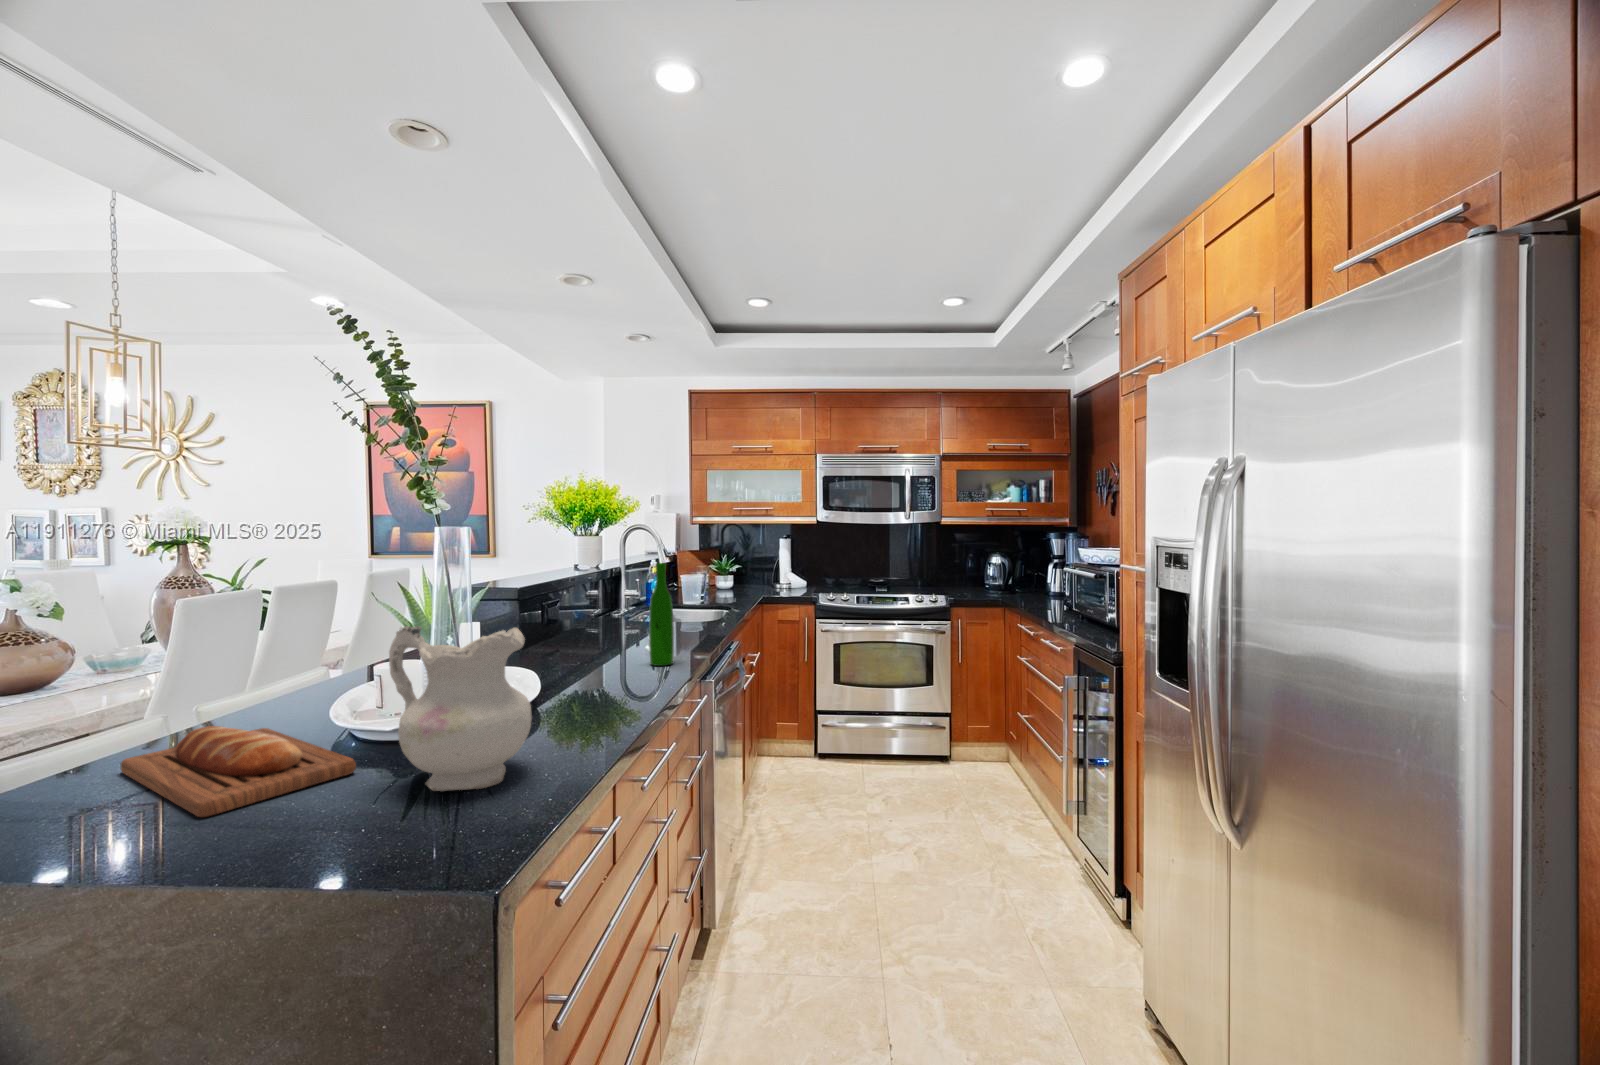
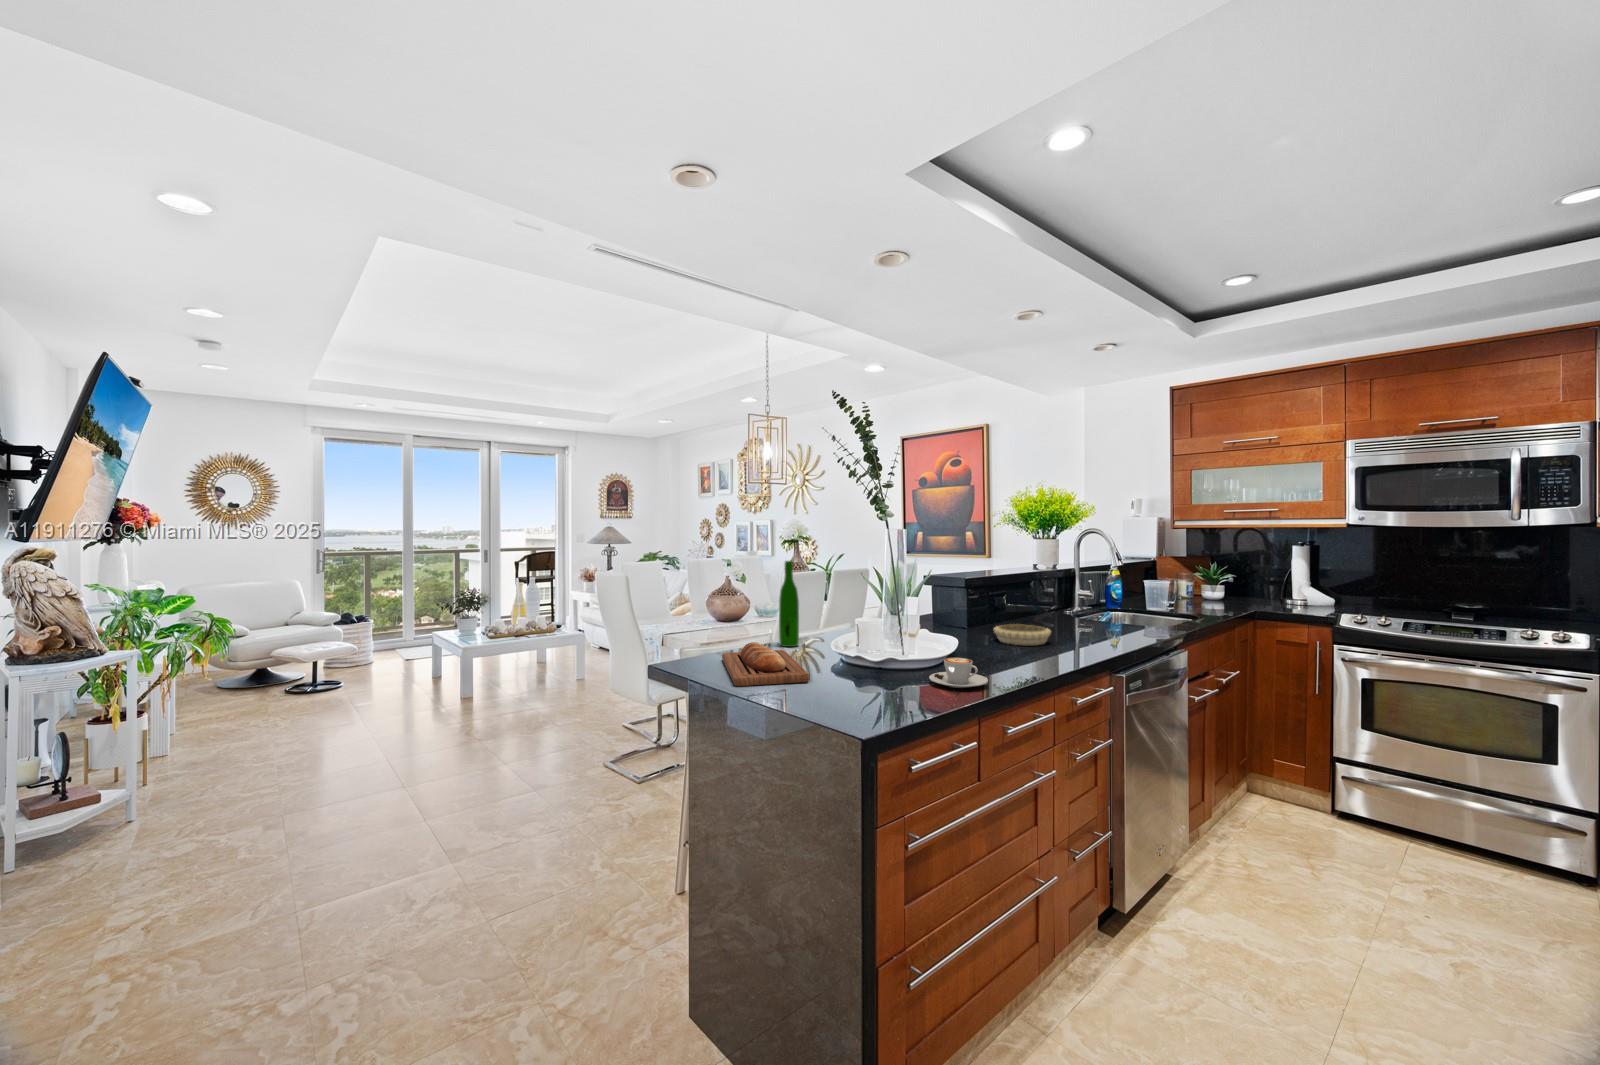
wine bottle: present [649,563,674,666] -> present [779,561,799,647]
ceramic pitcher: present [389,626,532,791] -> none [820,593,900,706]
decorative bowl: none [569,635,635,660] -> present [994,624,1051,645]
coffee cup: none [545,689,621,729] -> present [929,658,988,688]

